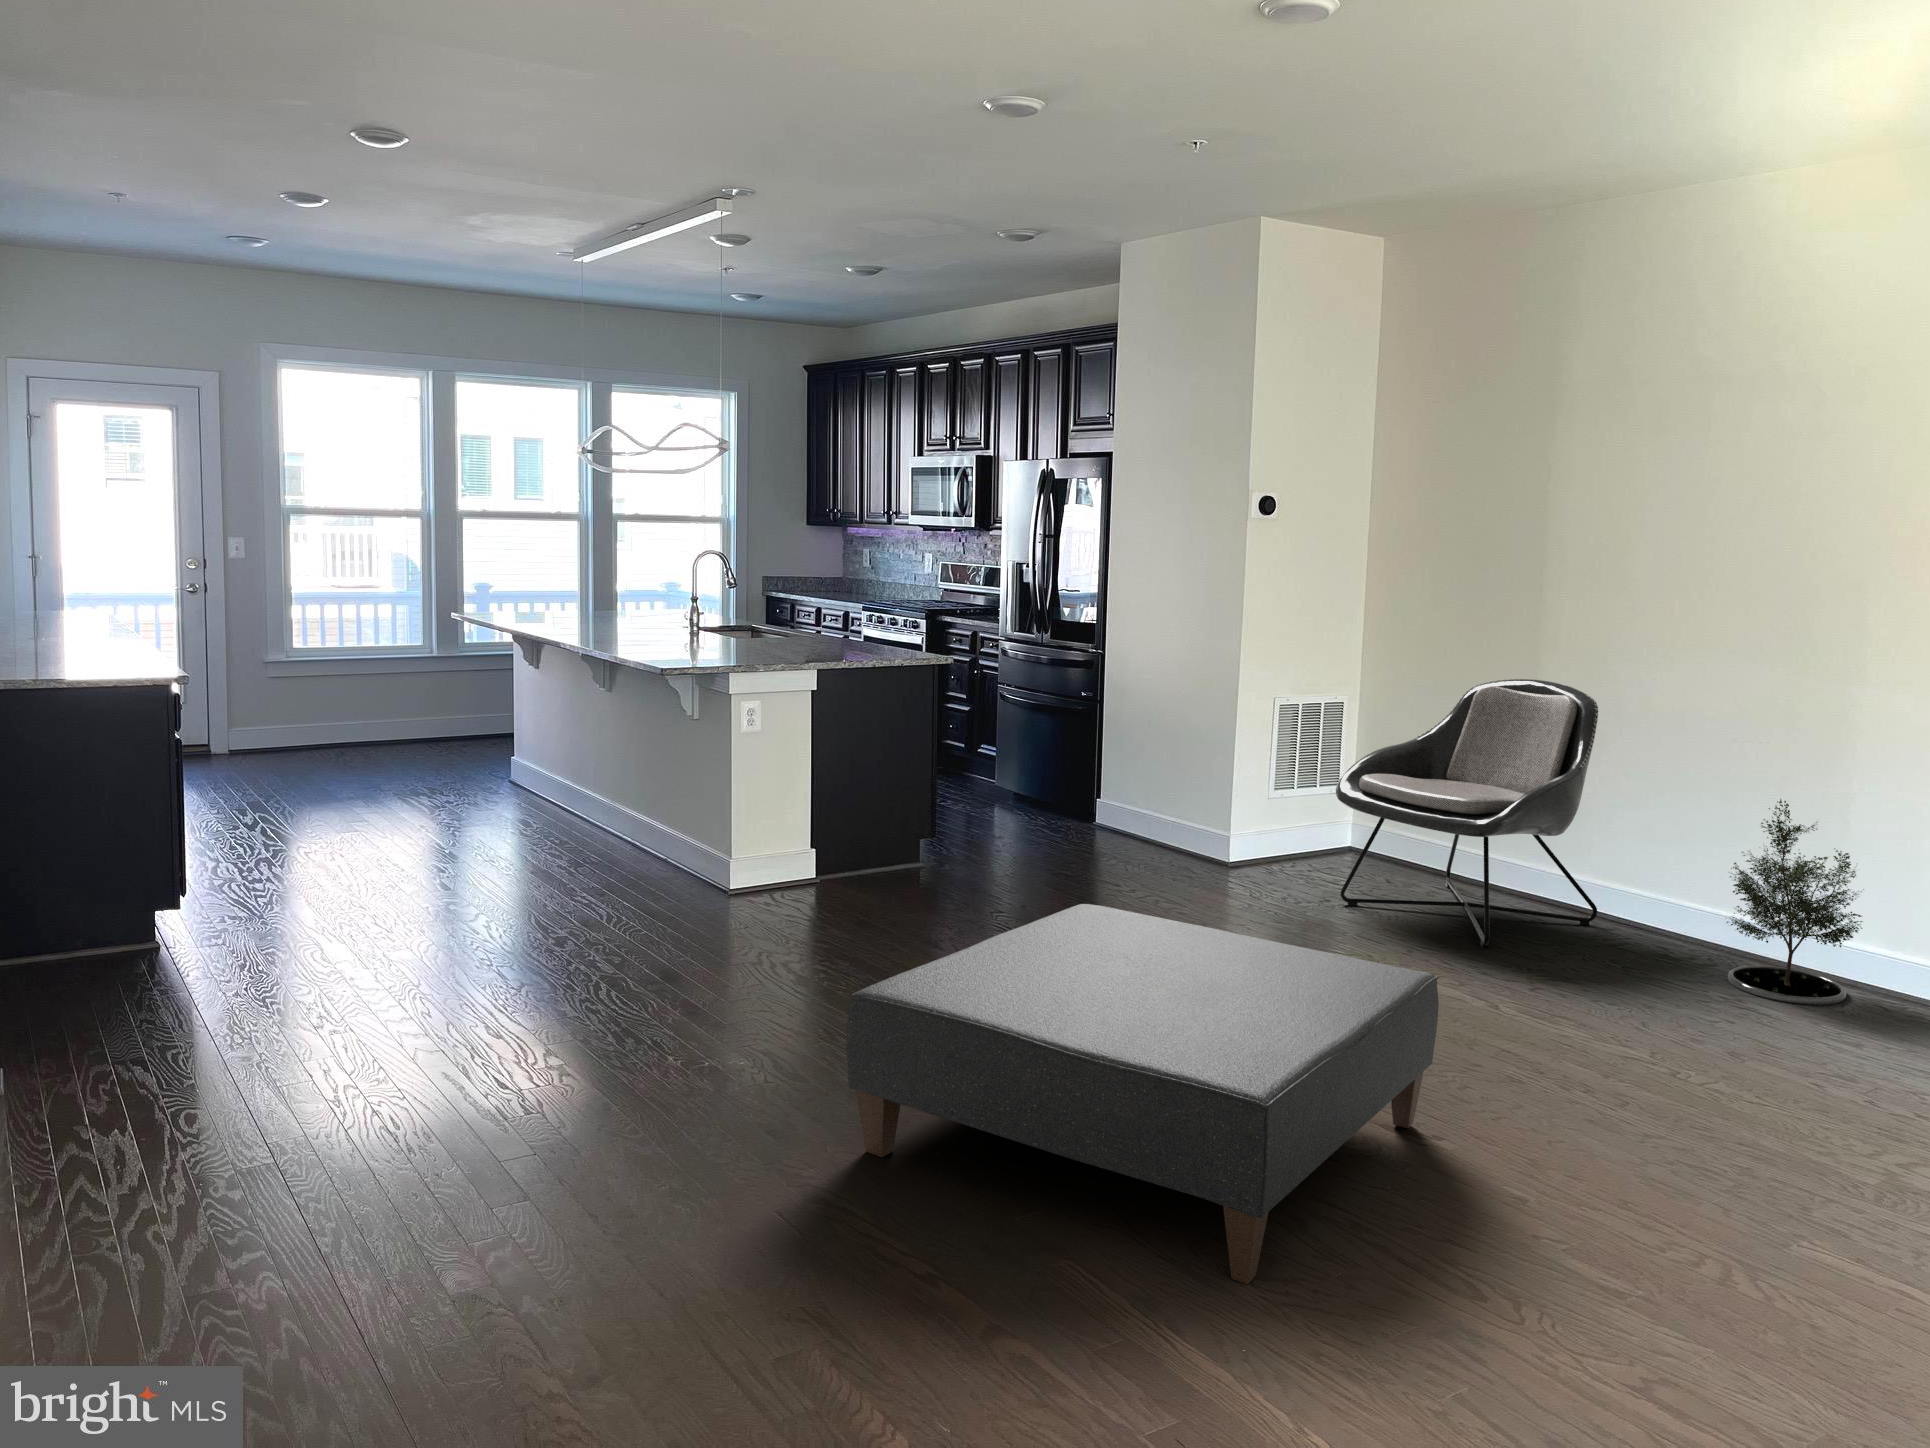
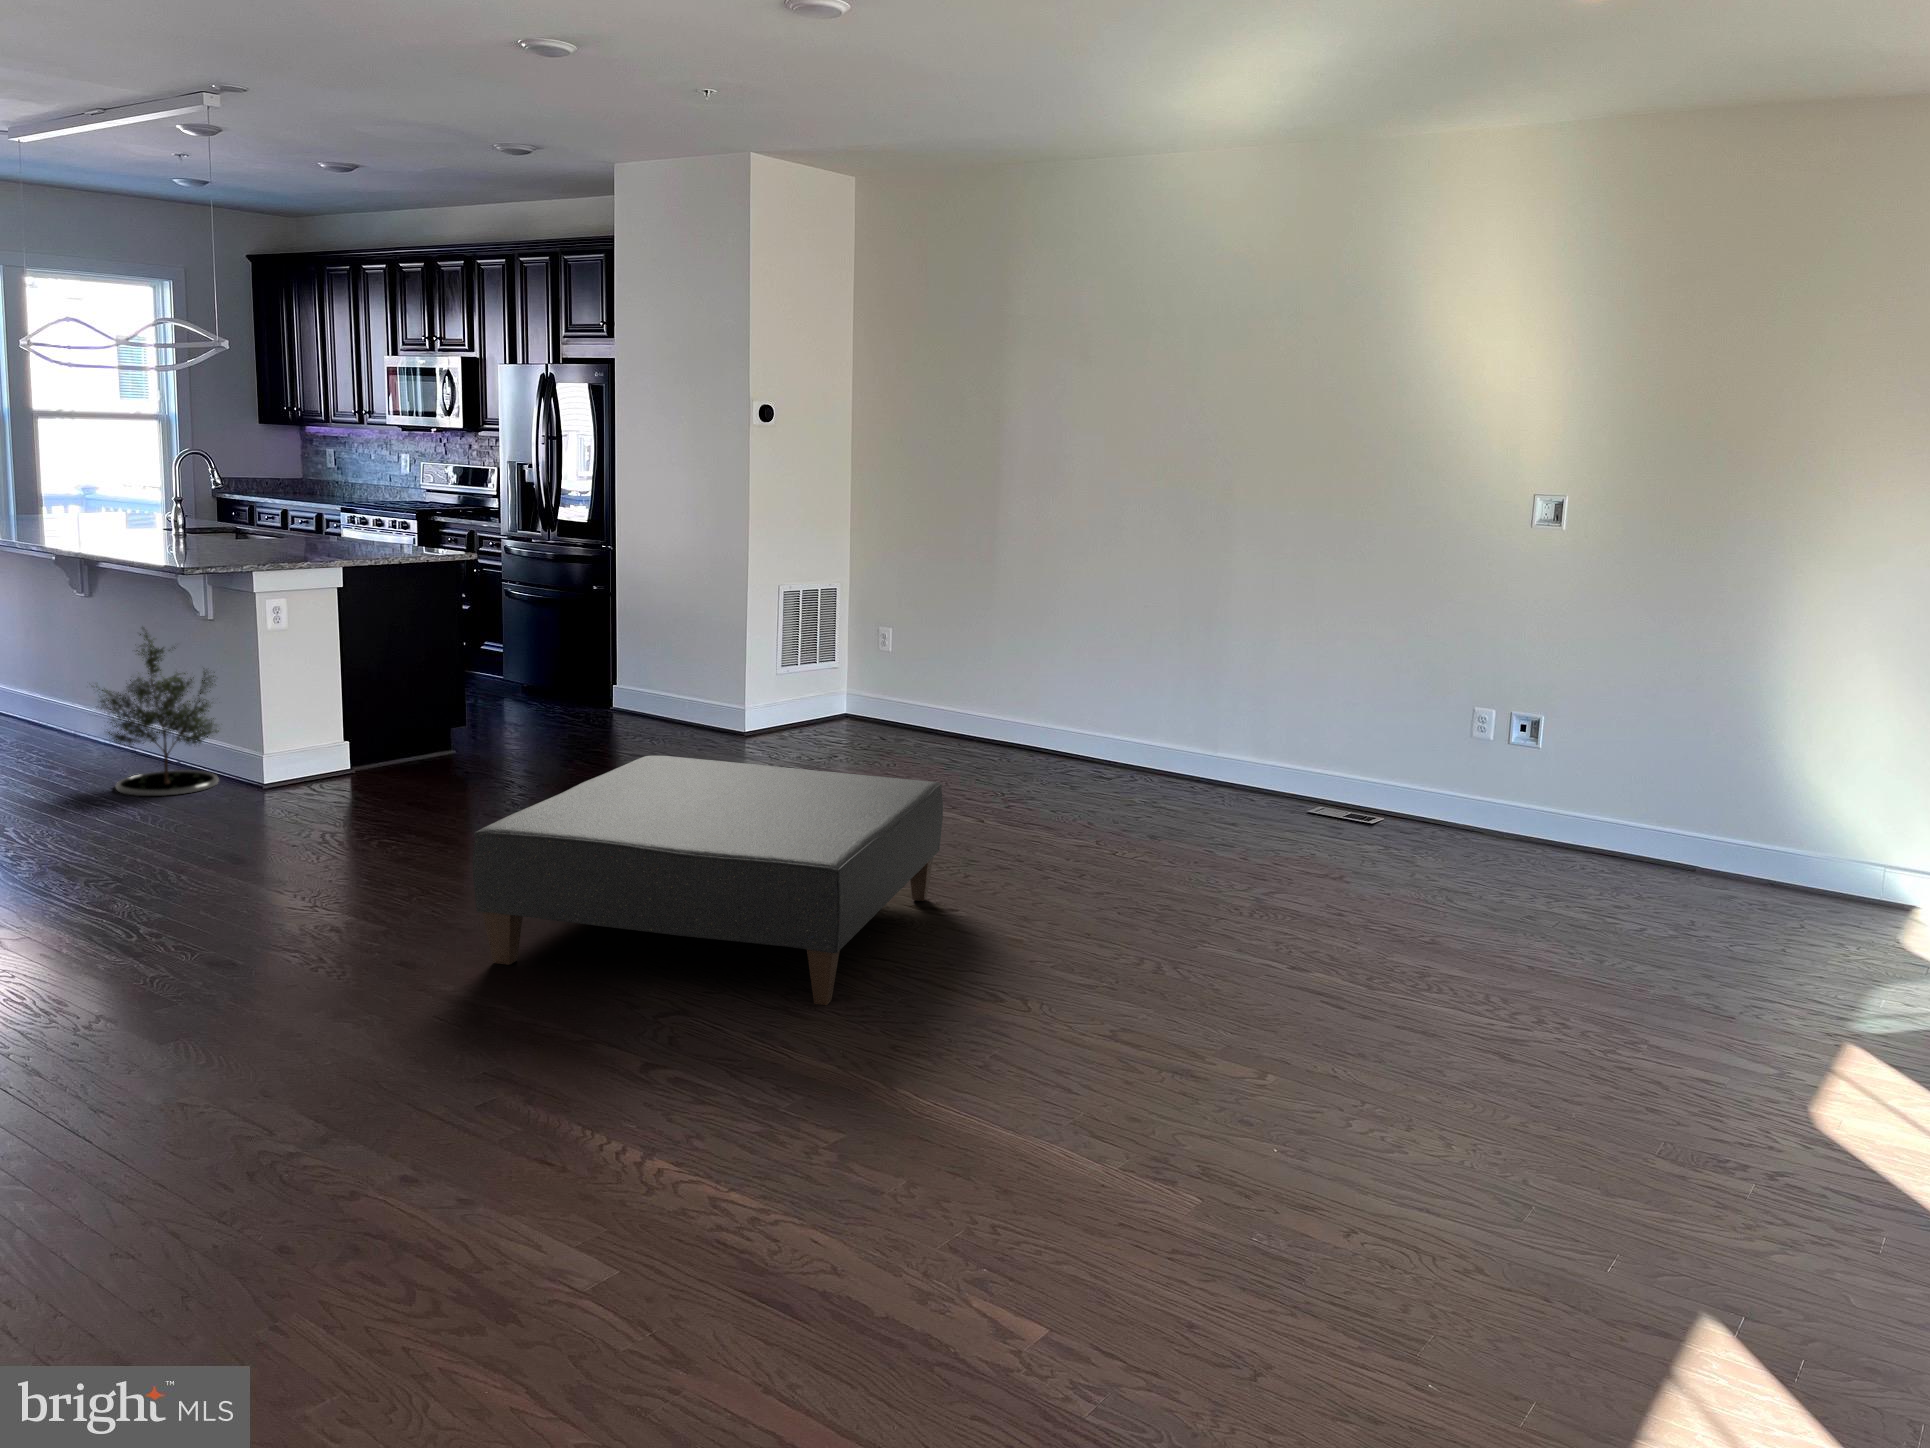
lounge chair: present [1336,679,1598,948] -> none [835,562,1044,779]
potted tree: present [1727,799,1862,1005] -> present [92,628,219,796]

